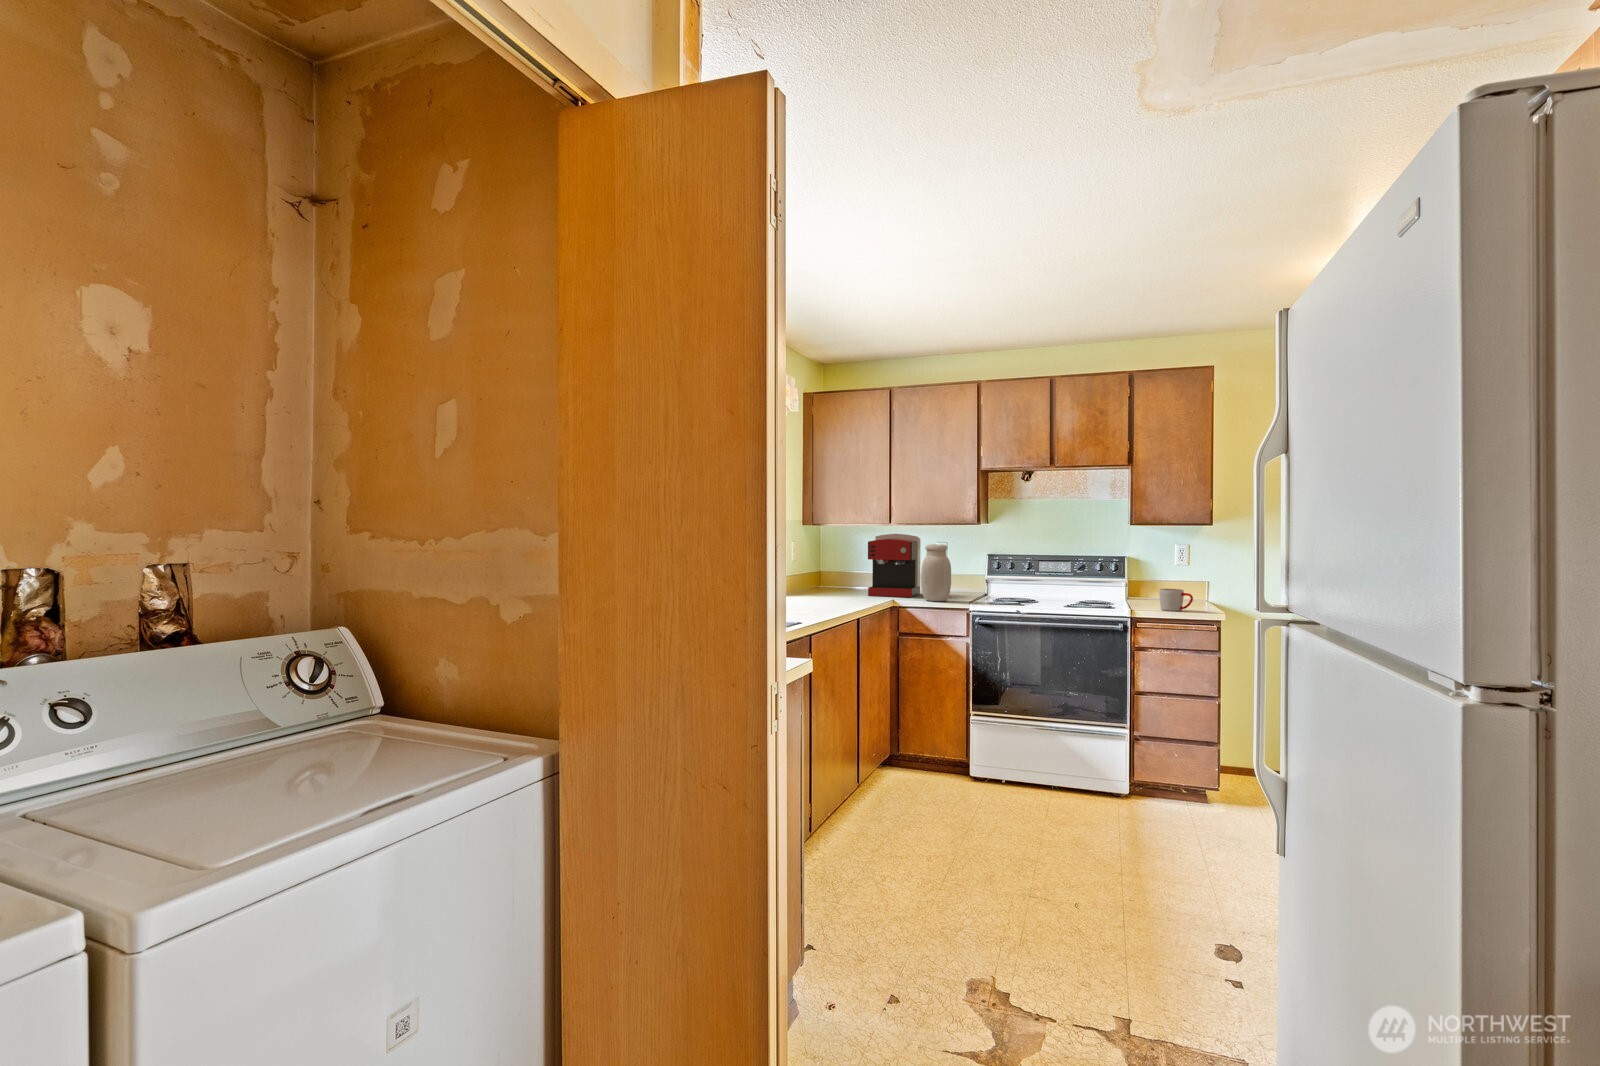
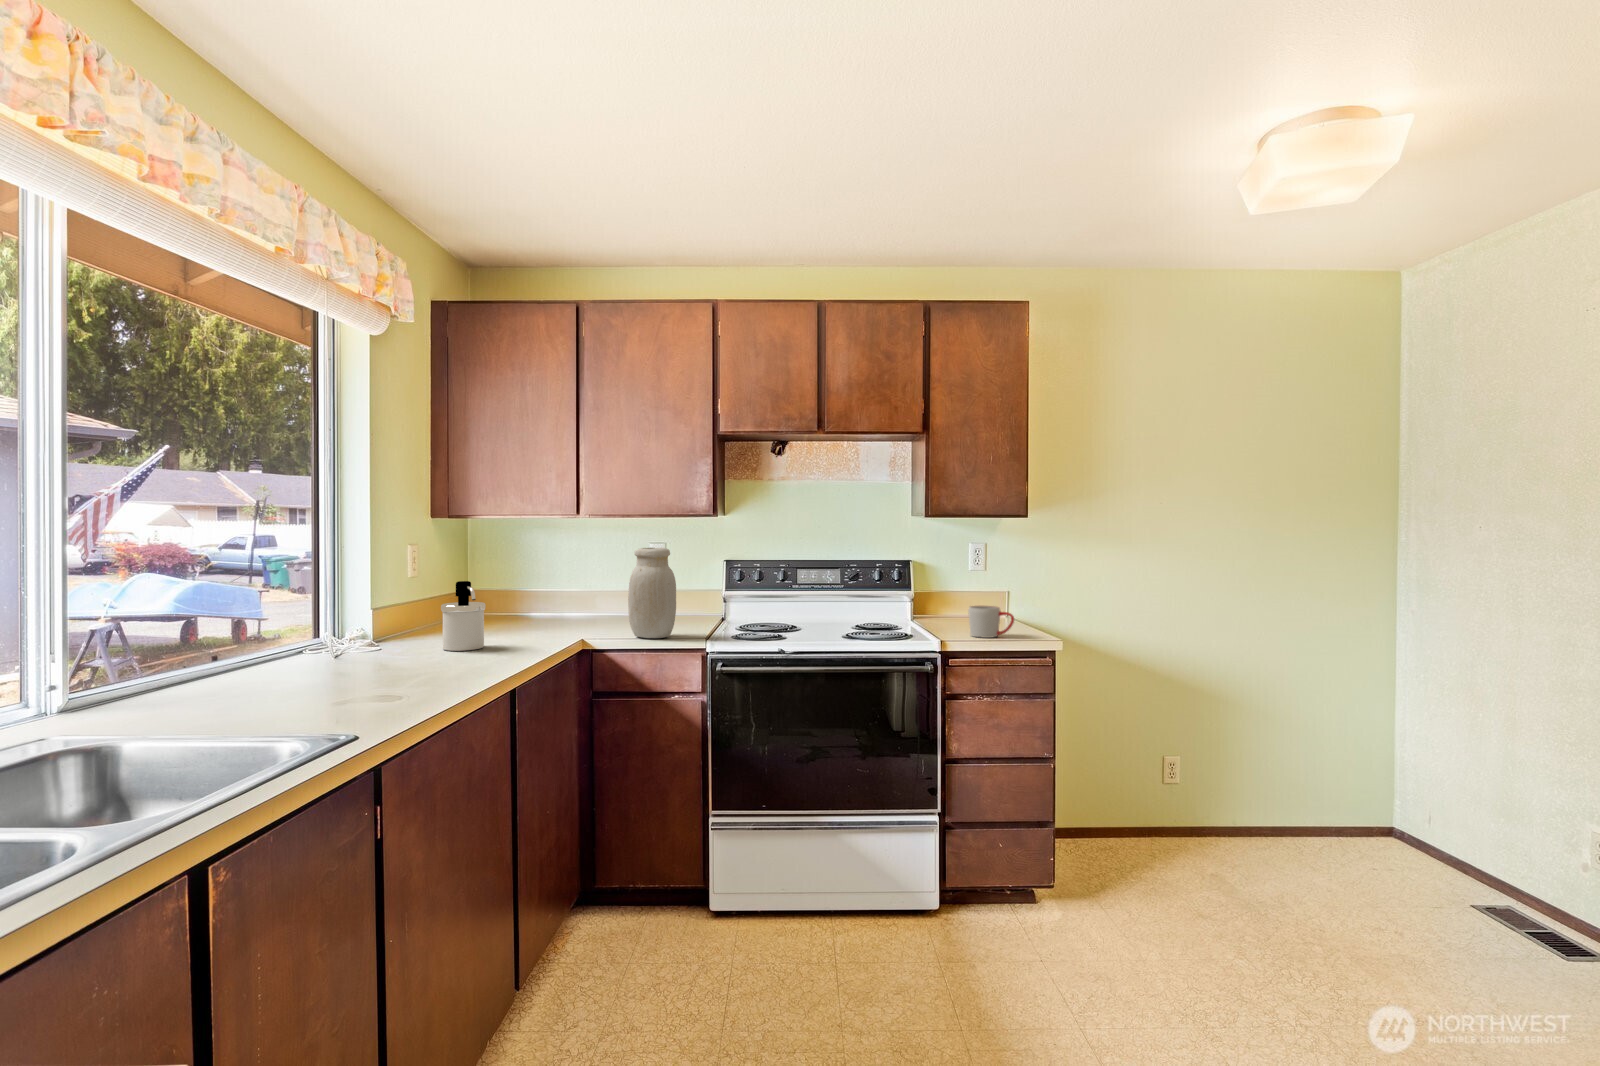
coffee maker: present [868,534,921,597] -> none [541,530,627,631]
soap dispenser: none [816,562,839,601] -> present [441,581,486,651]

